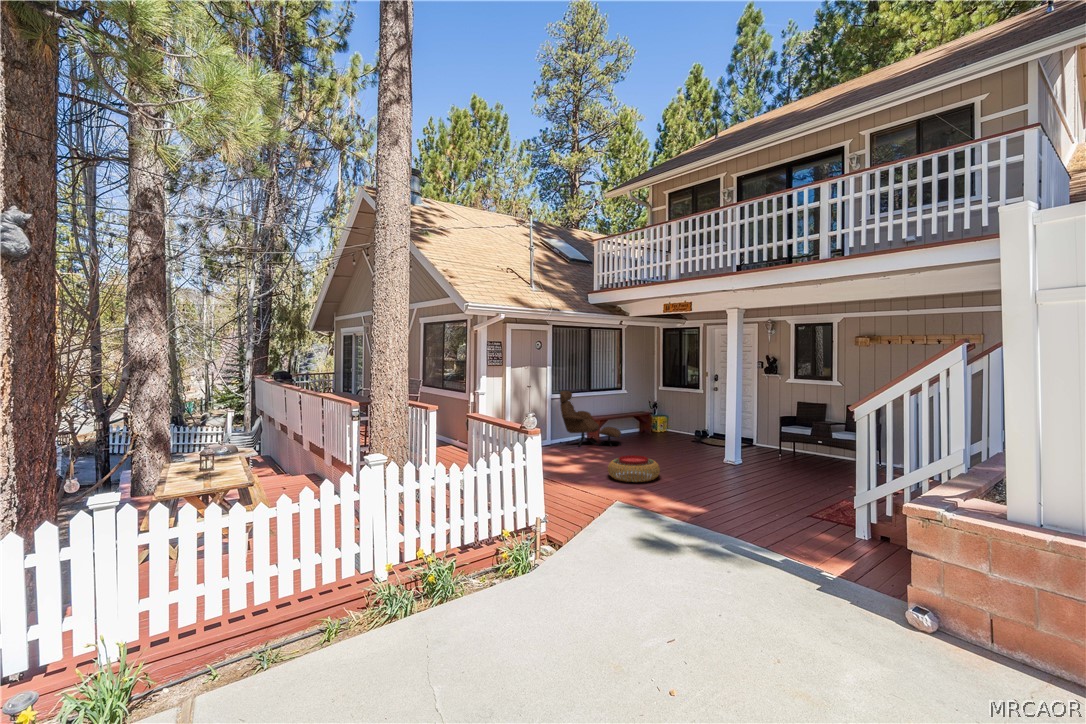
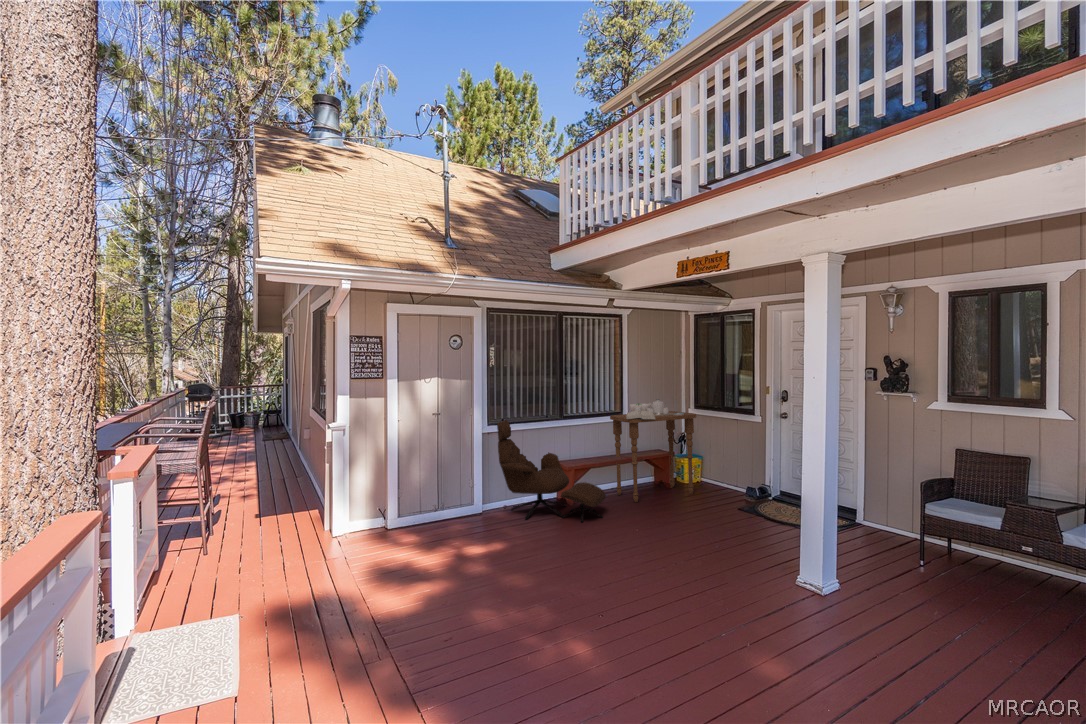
side table: none [618,380,667,439] -> present [610,399,696,502]
pouf: present [608,455,660,482] -> none [500,577,620,663]

